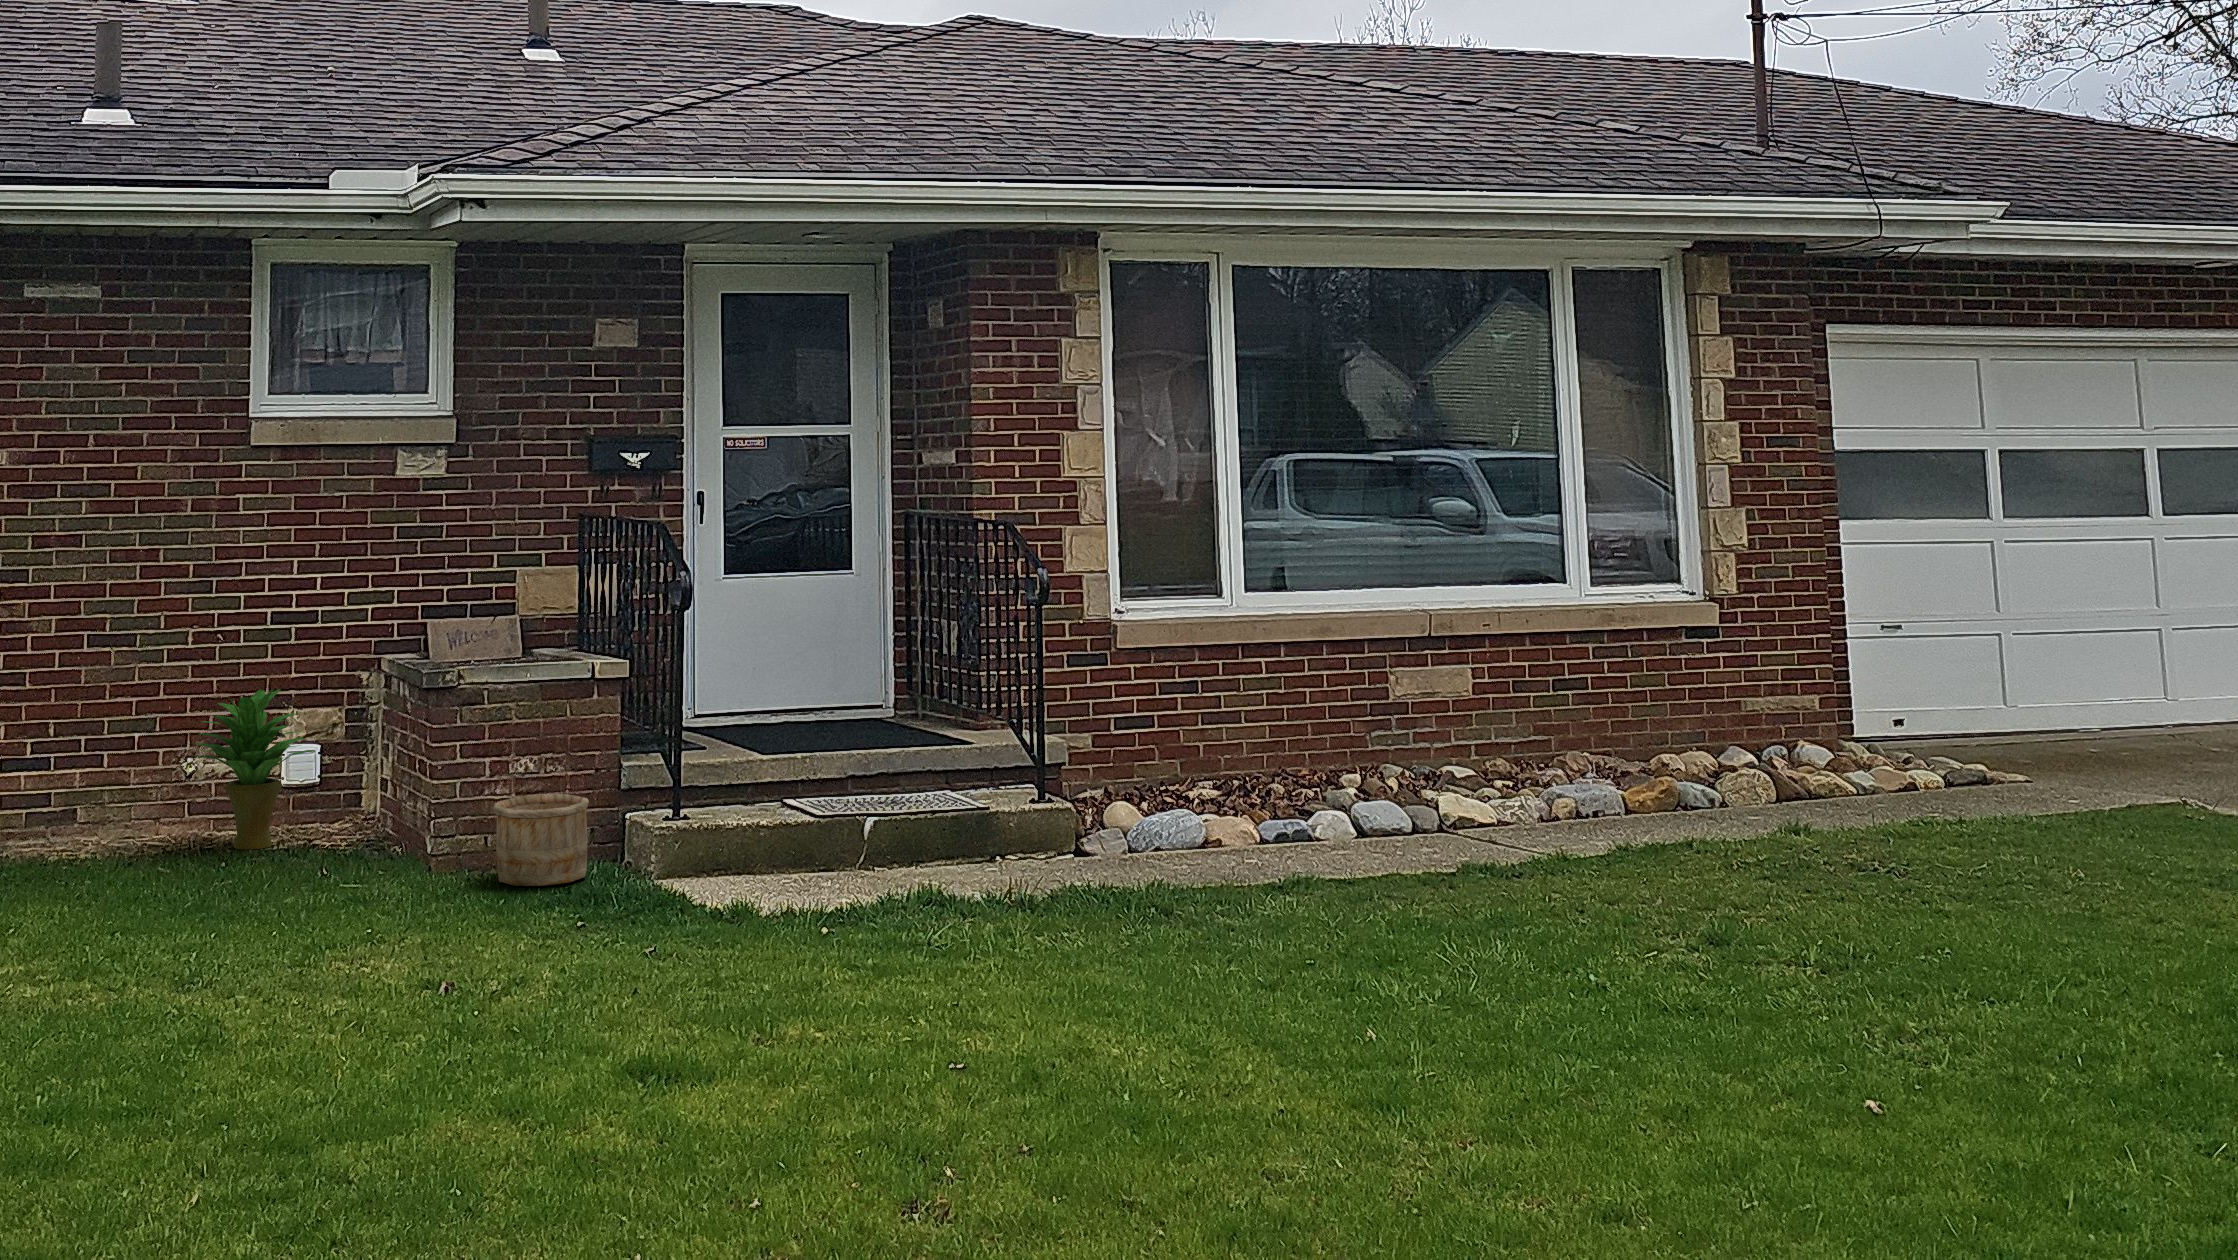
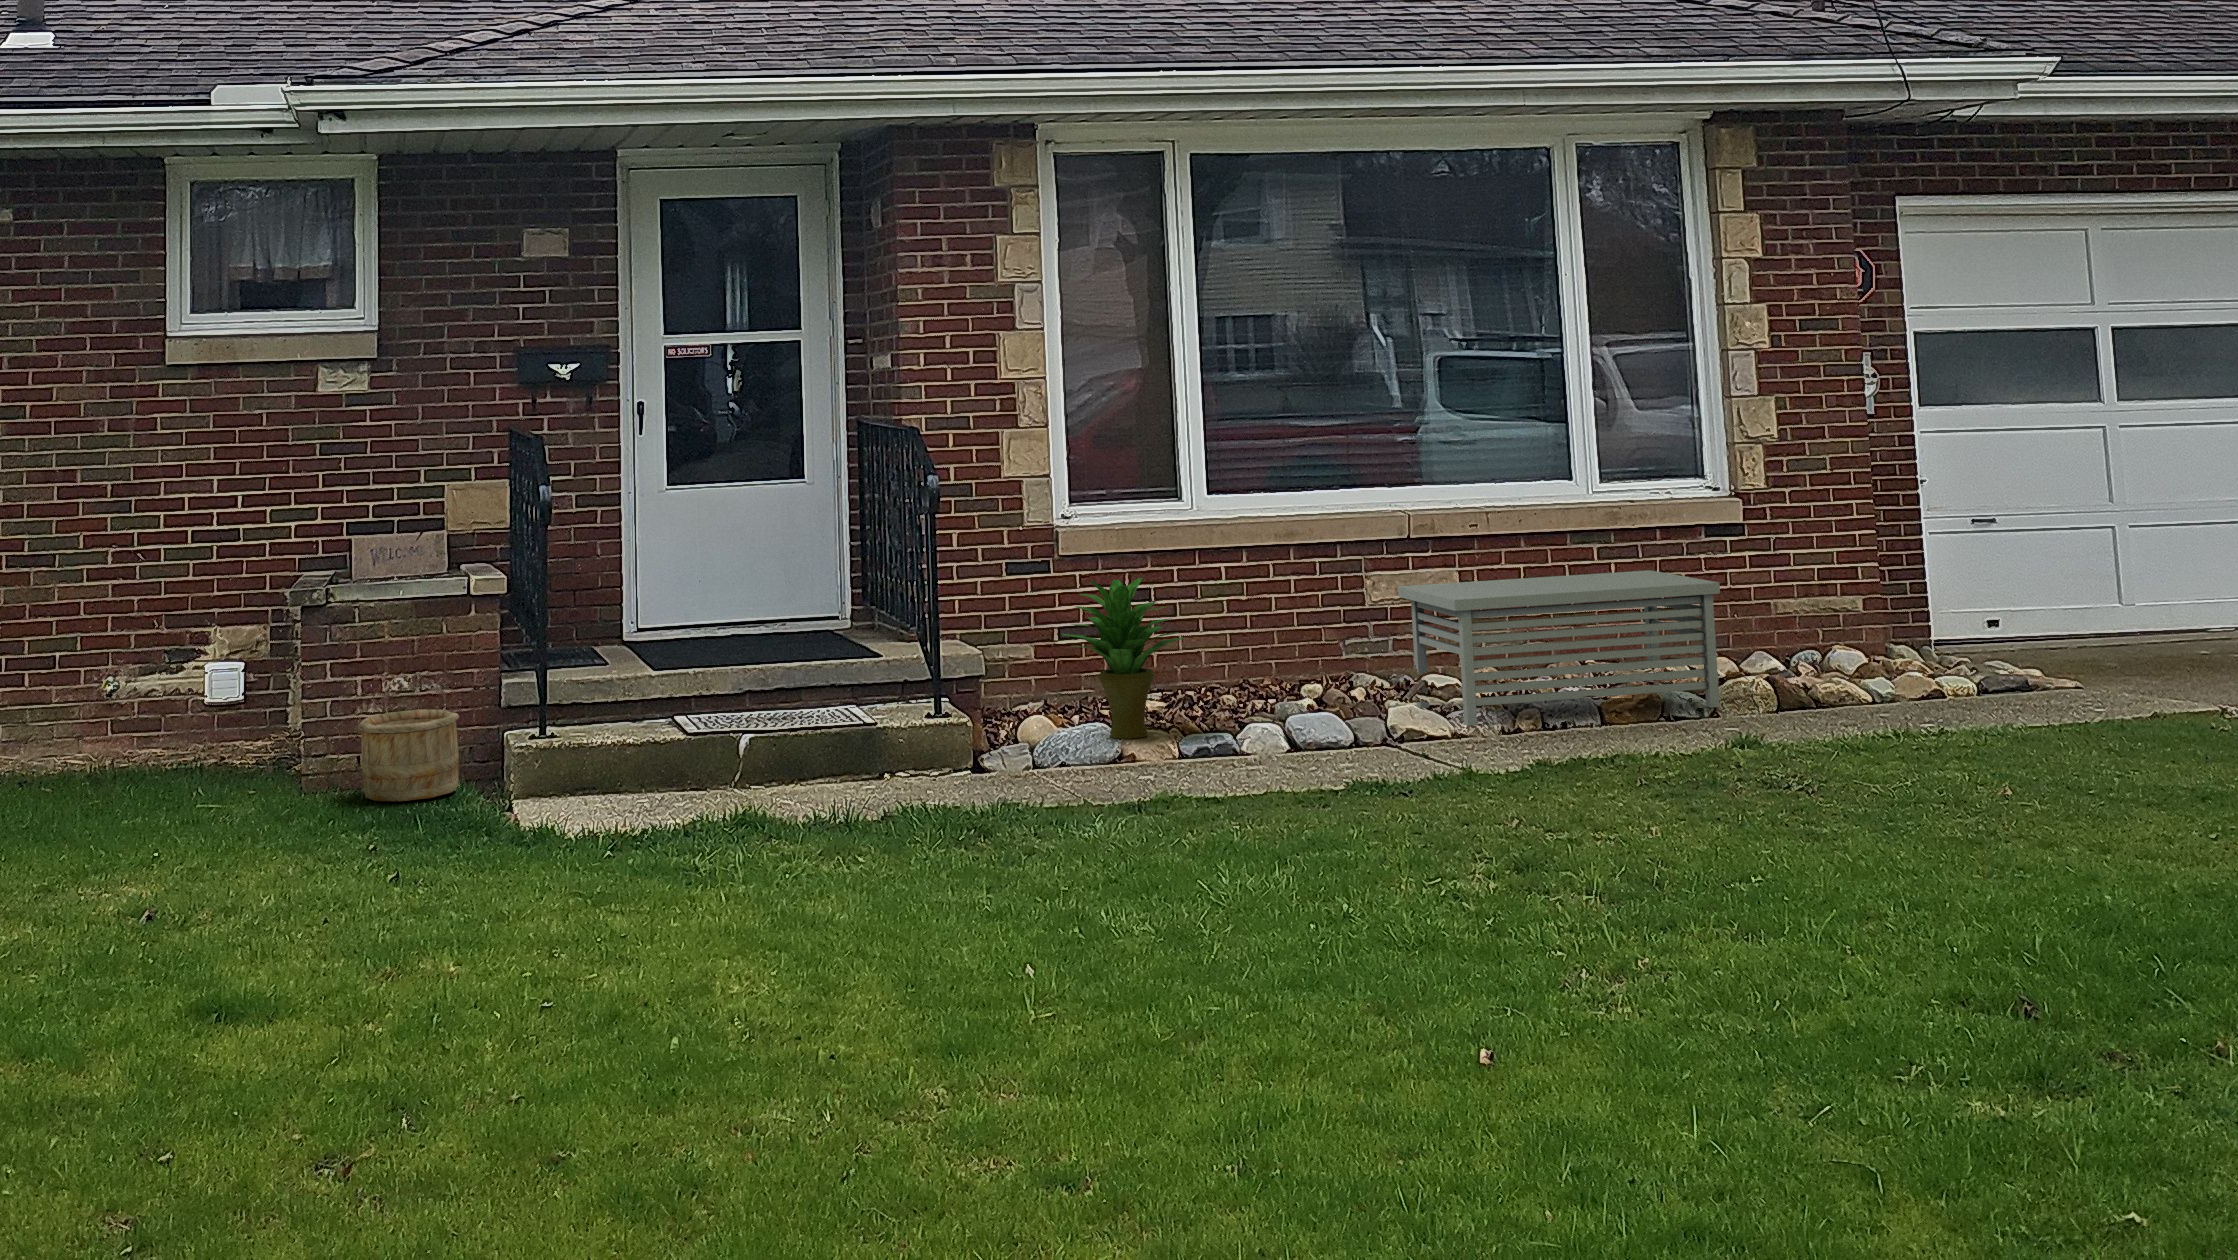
storage bench: none [1423,668,1725,814] -> present [1398,570,1720,726]
potted plant: present [194,689,314,849] -> present [1062,578,1183,739]

